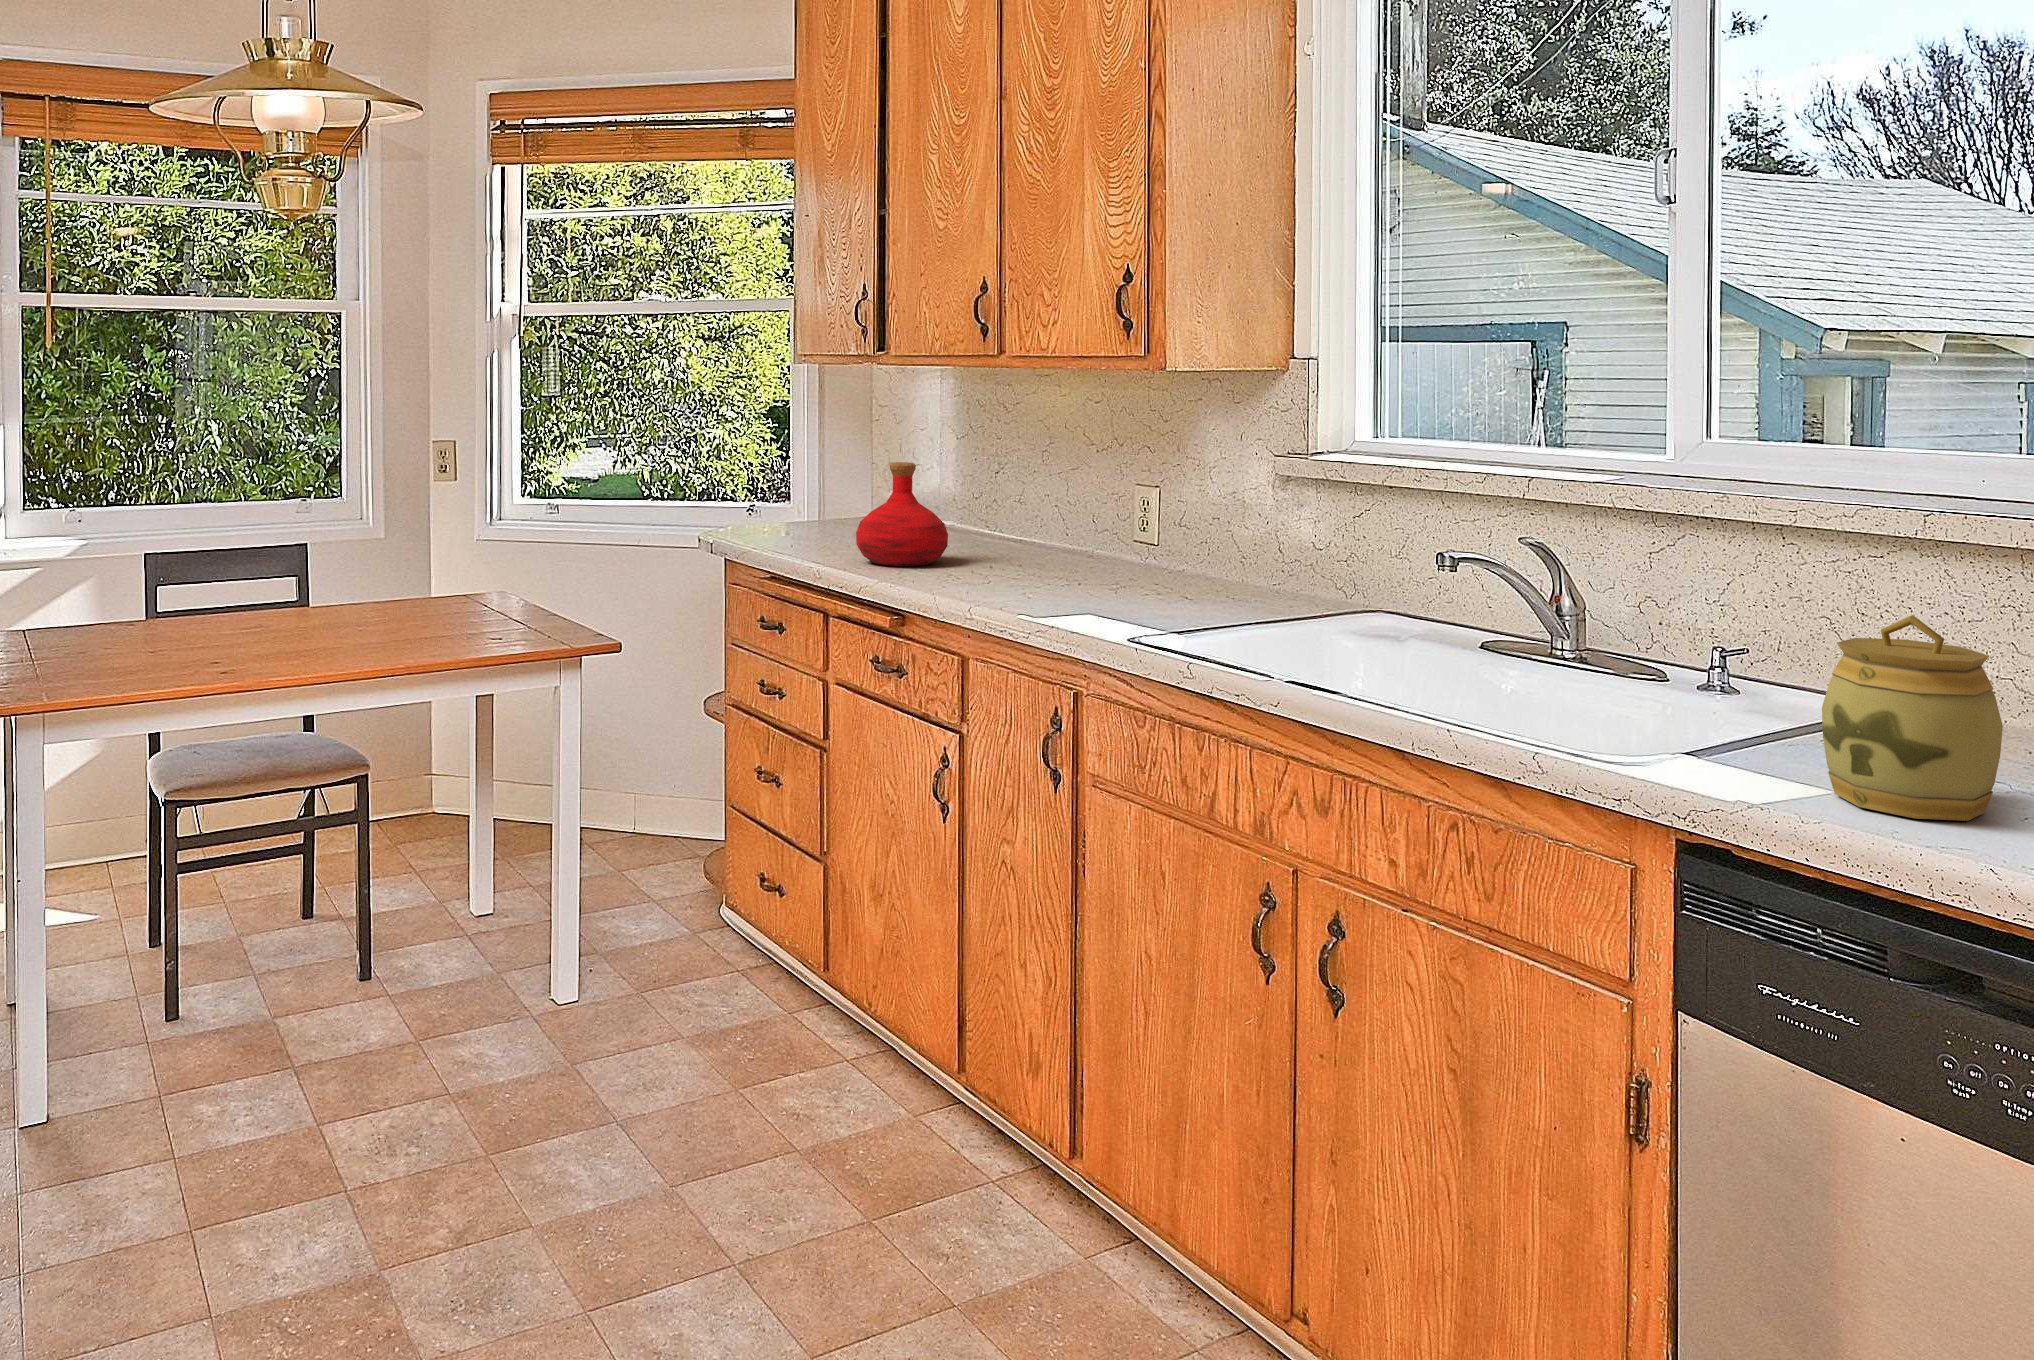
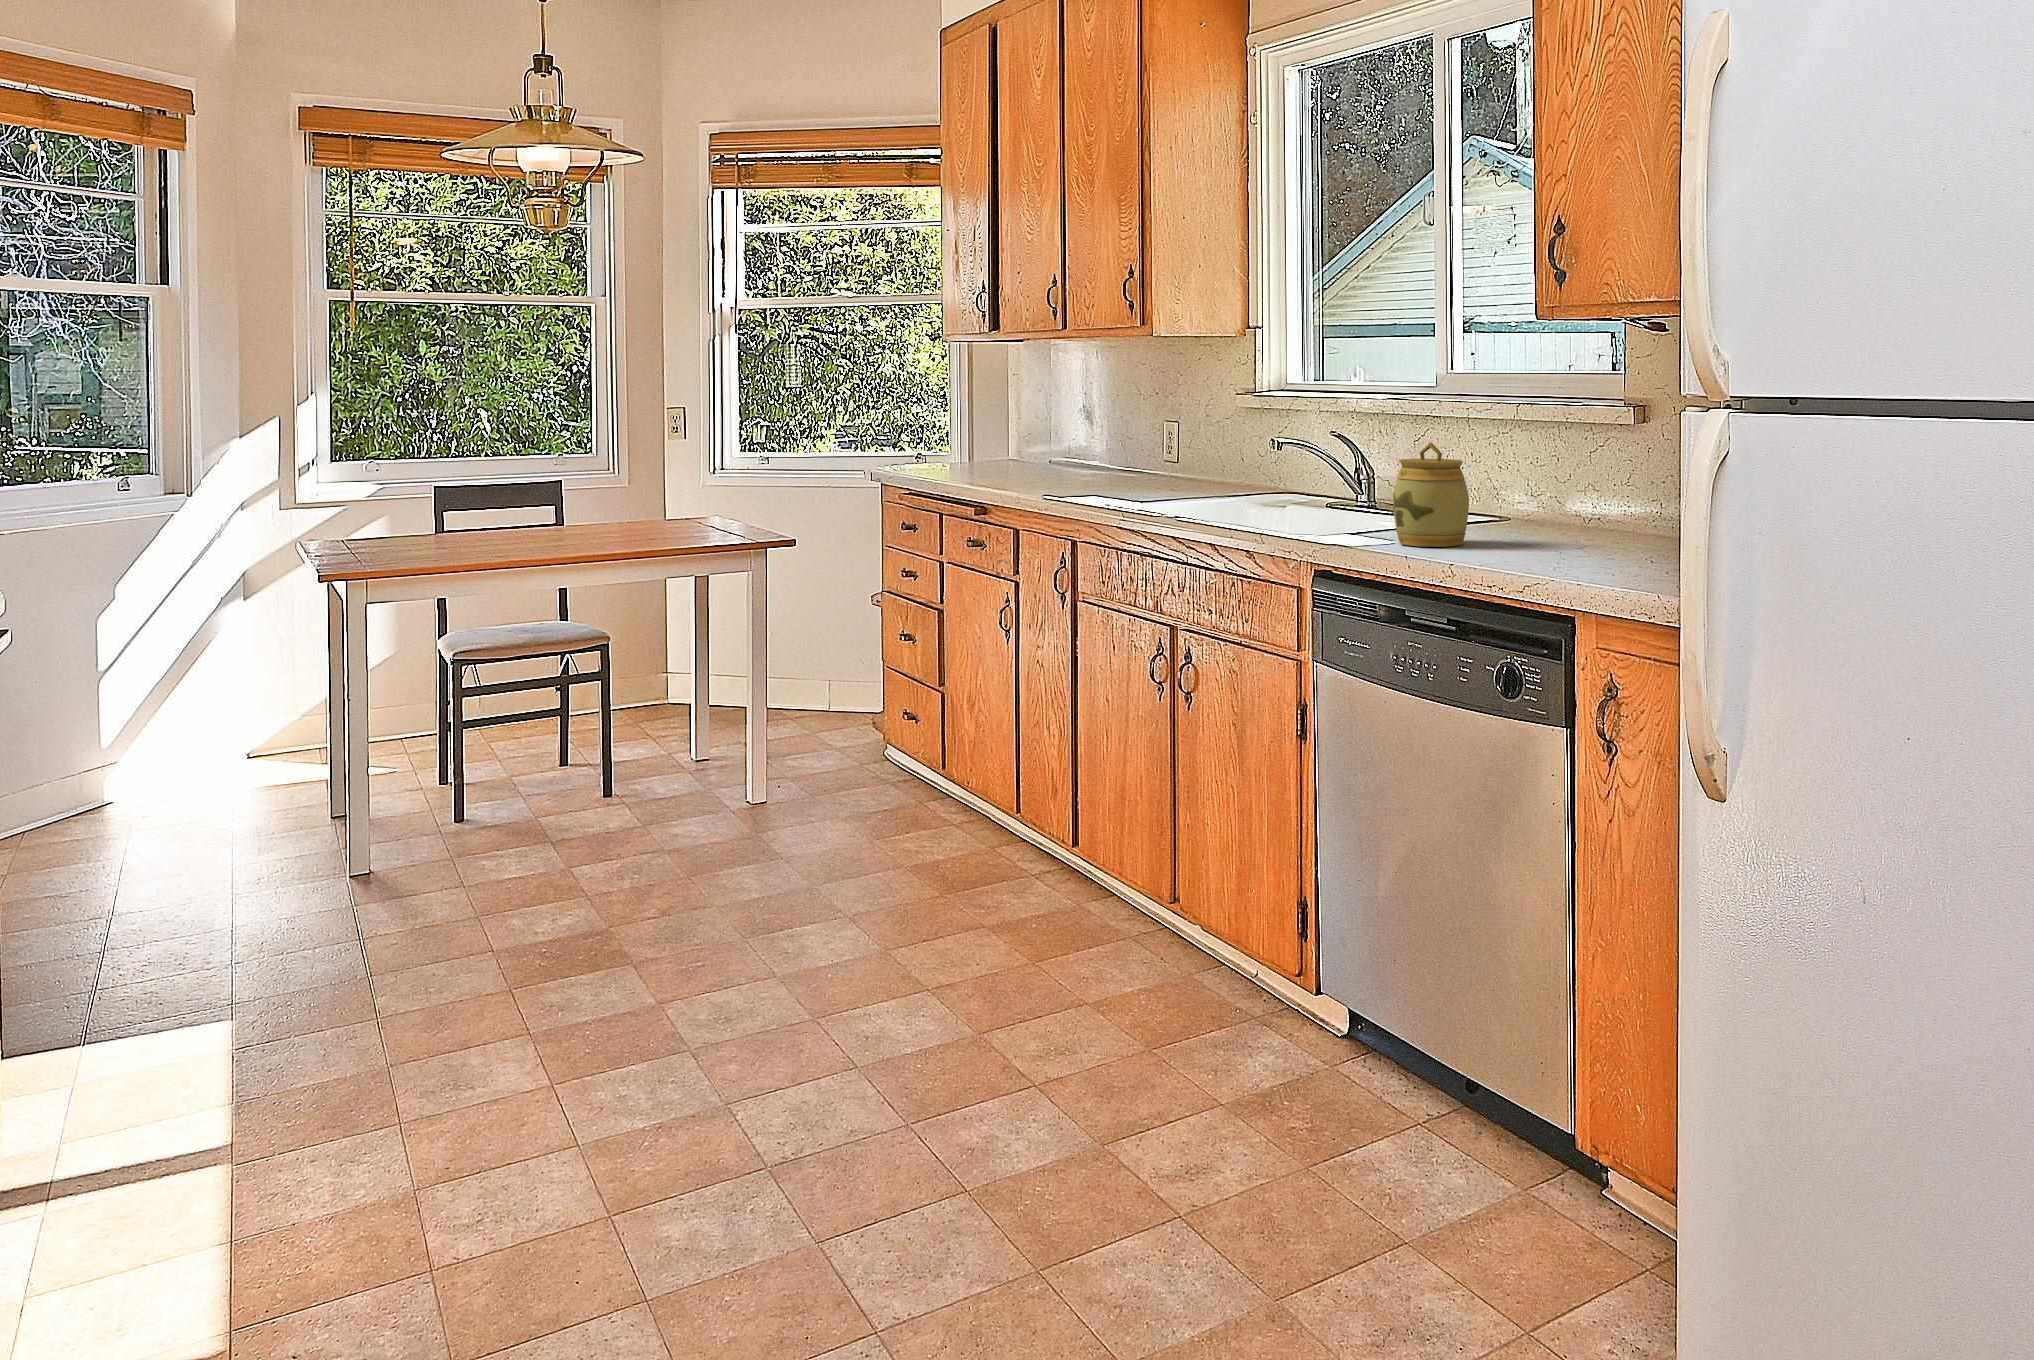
bottle: present [856,462,948,566] -> none [966,405,1032,479]

